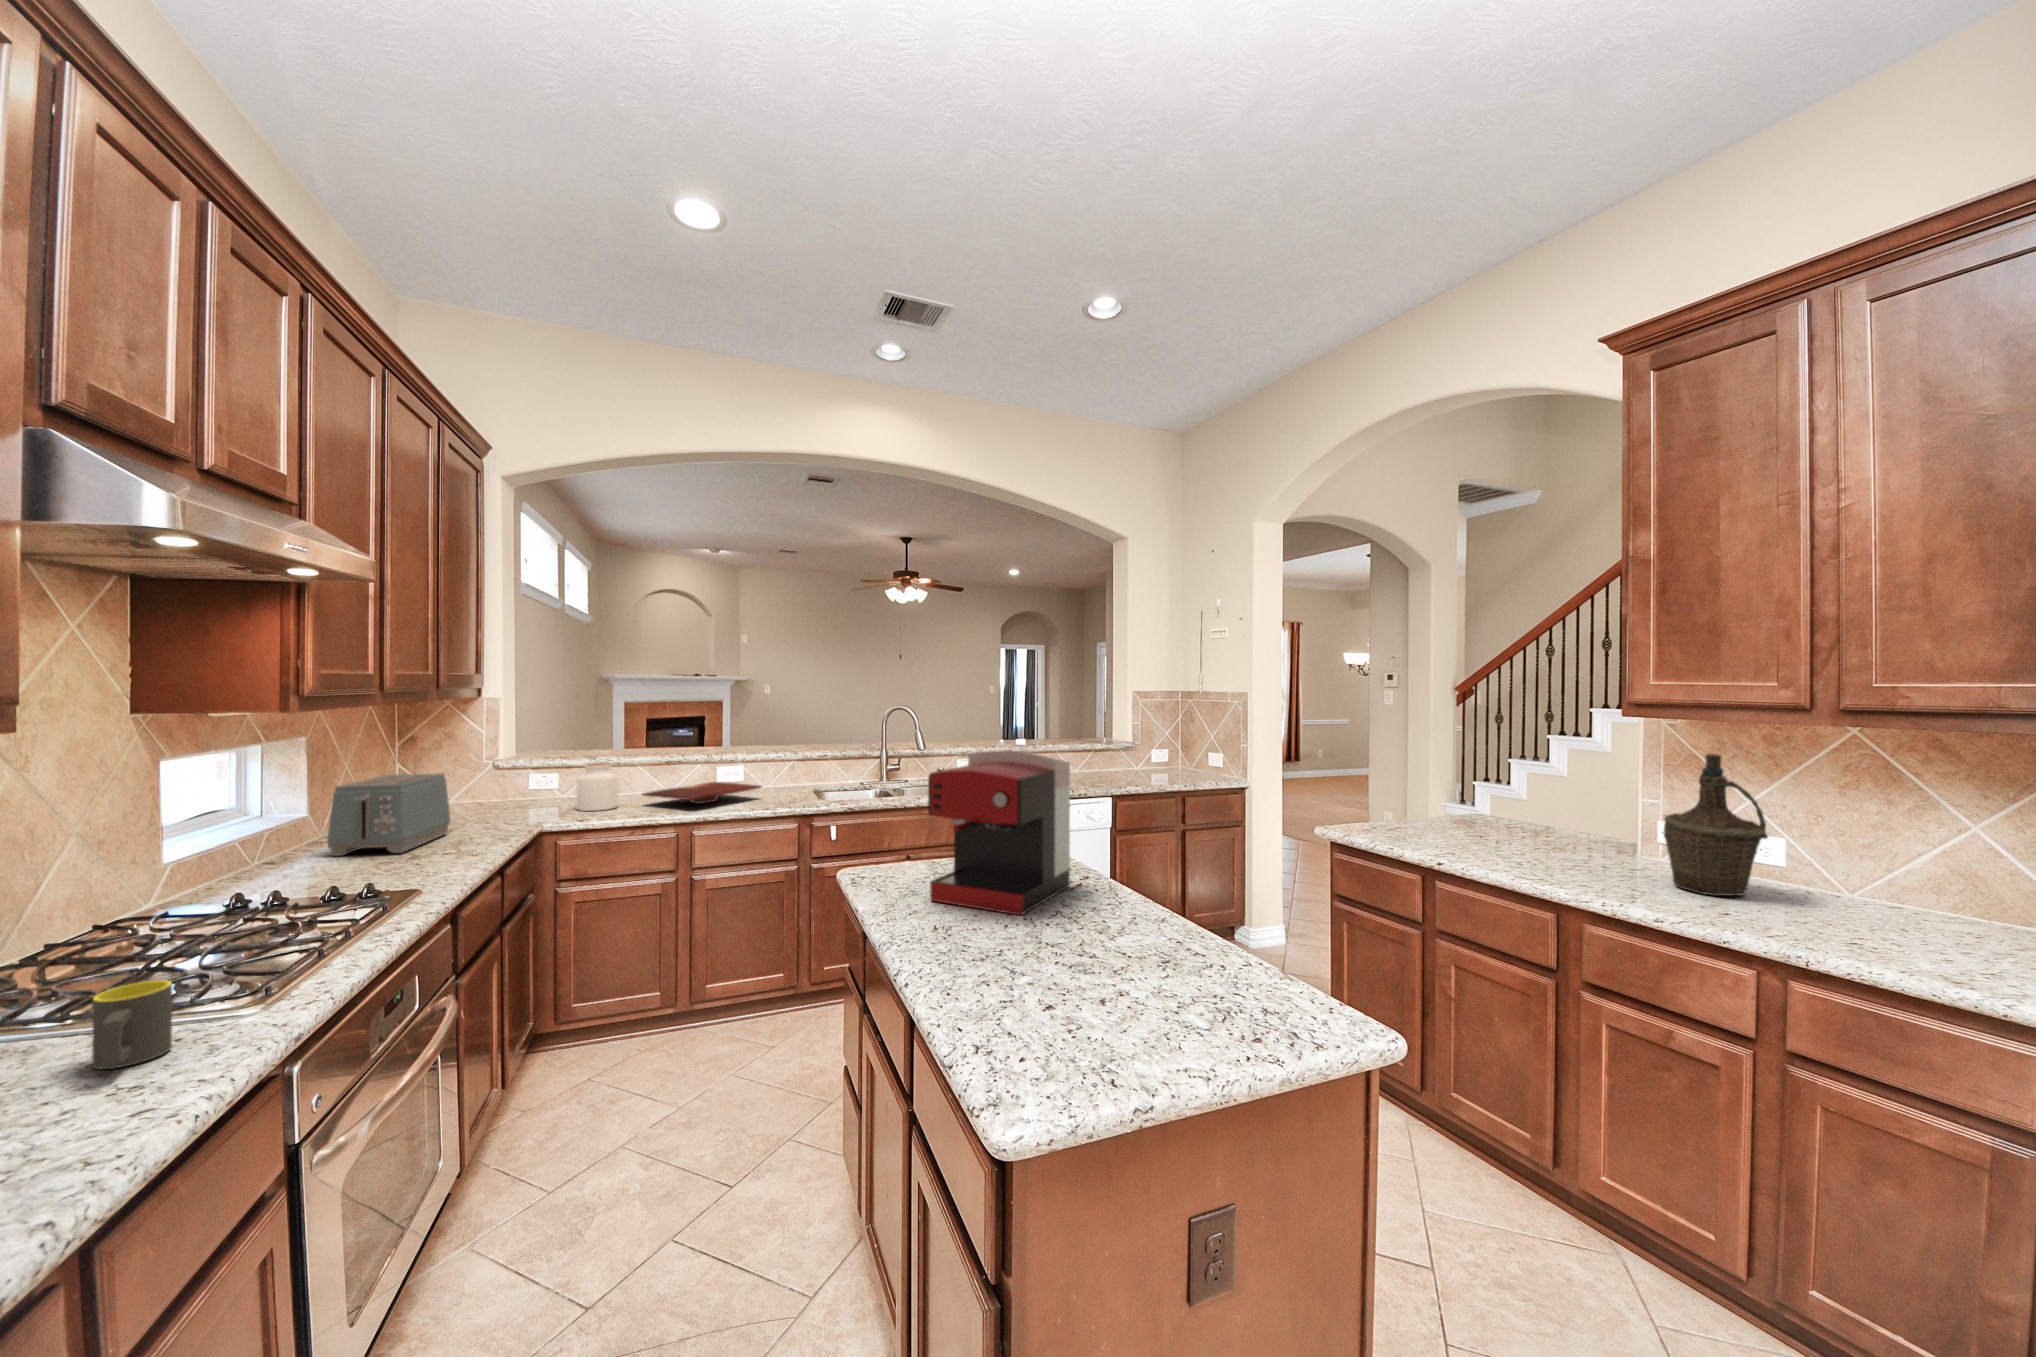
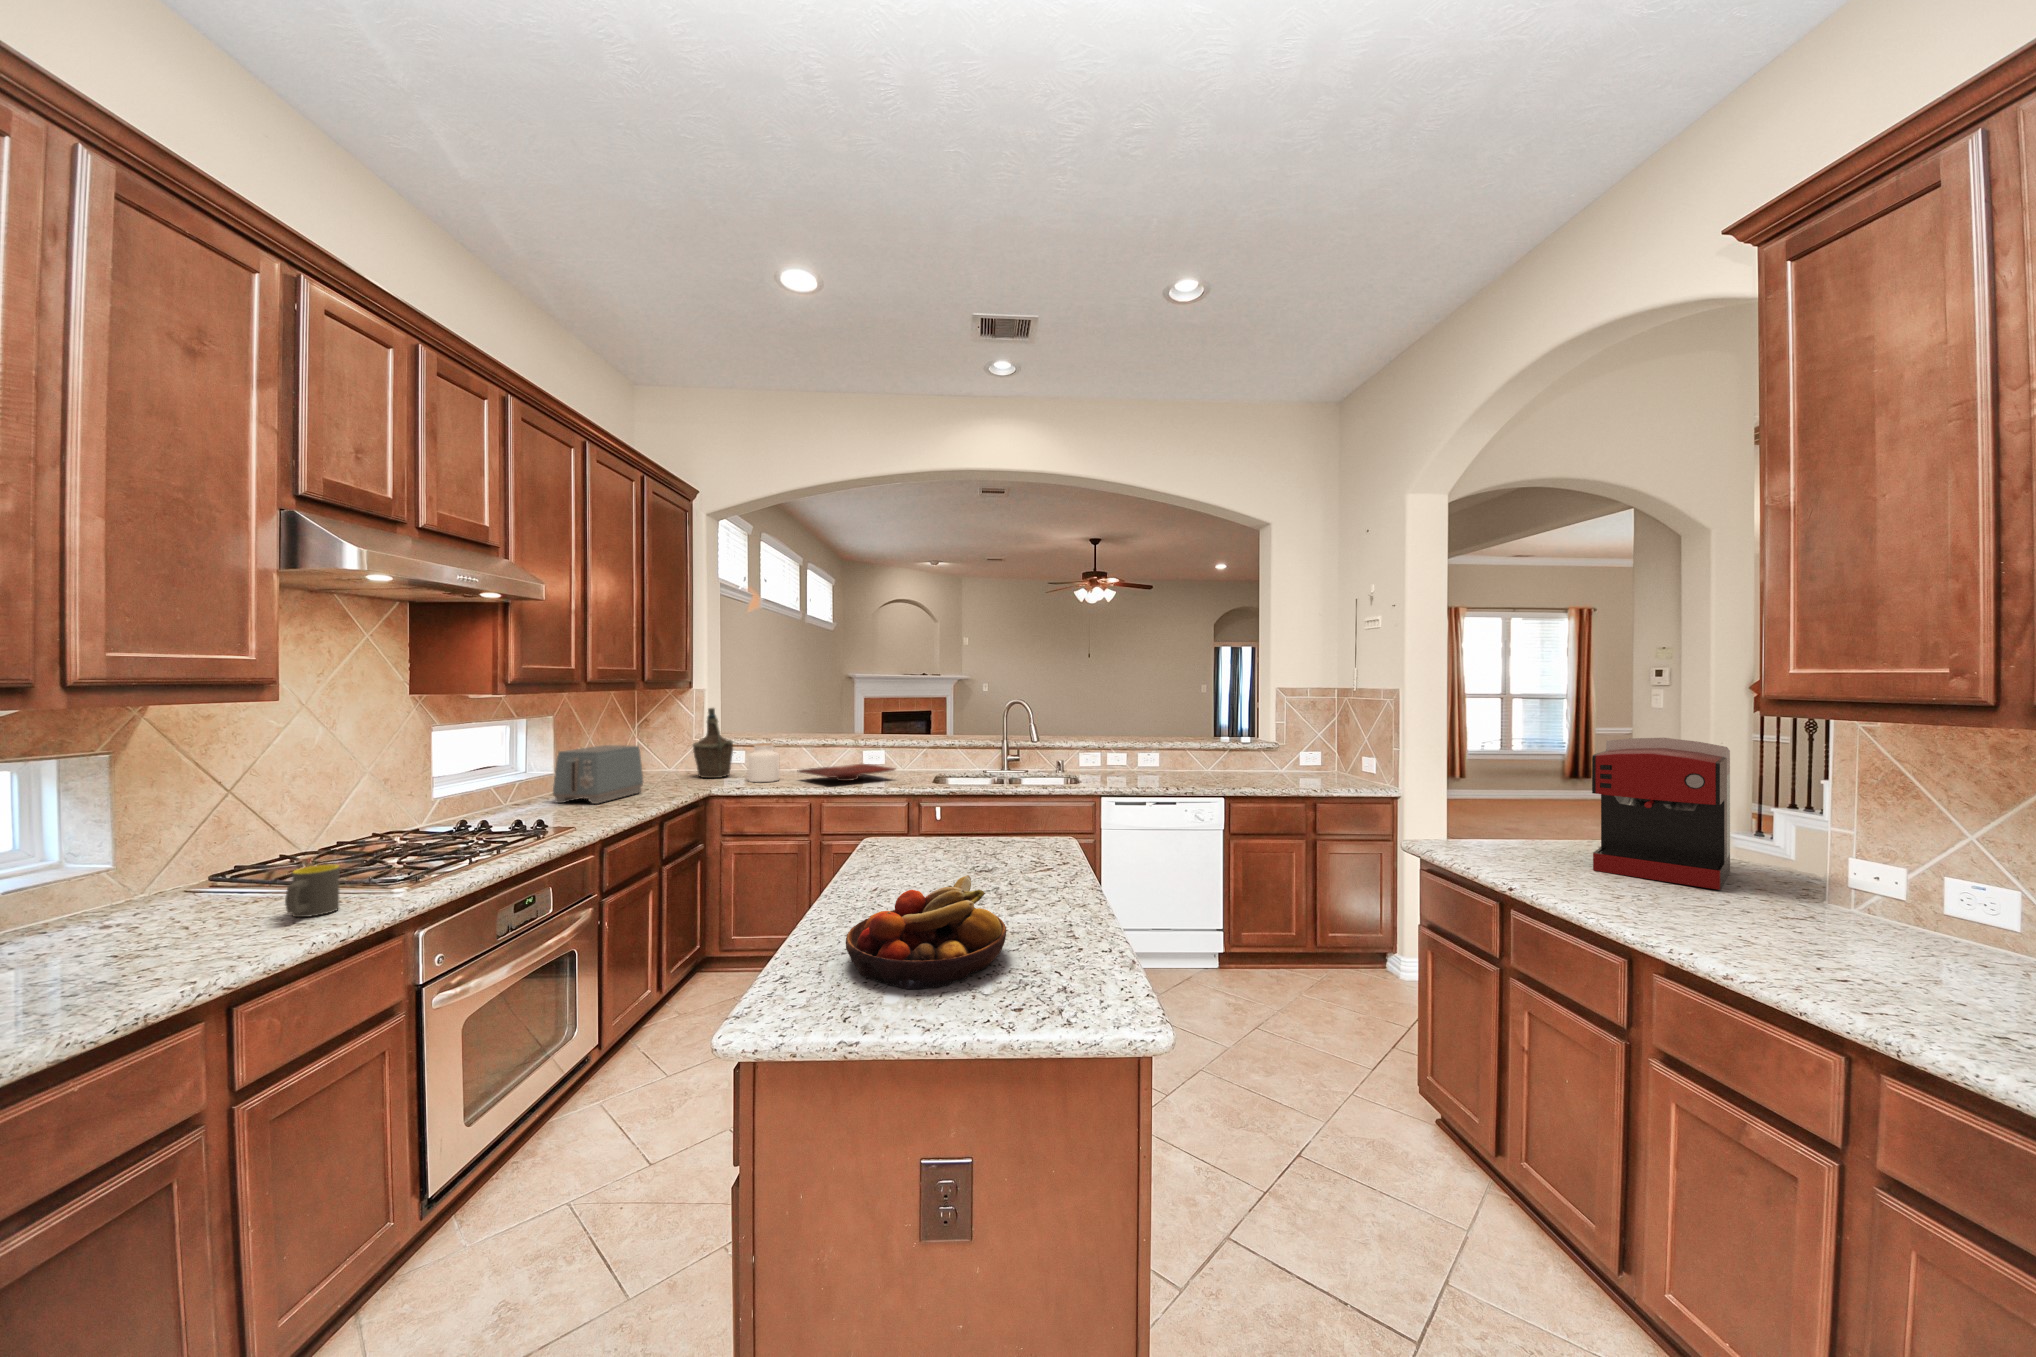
coffee maker: present [928,750,1070,915] -> present [1592,738,1730,890]
bottle: present [1664,754,1768,896] -> present [693,708,733,778]
fruit bowl: none [1005,900,1179,1030] -> present [846,875,1006,989]

